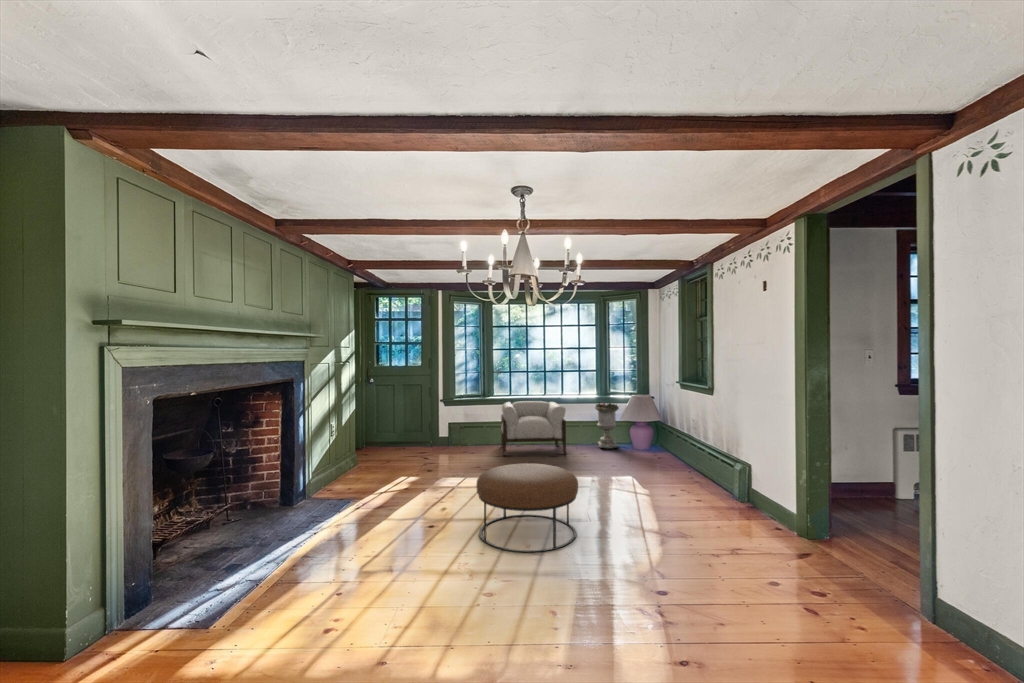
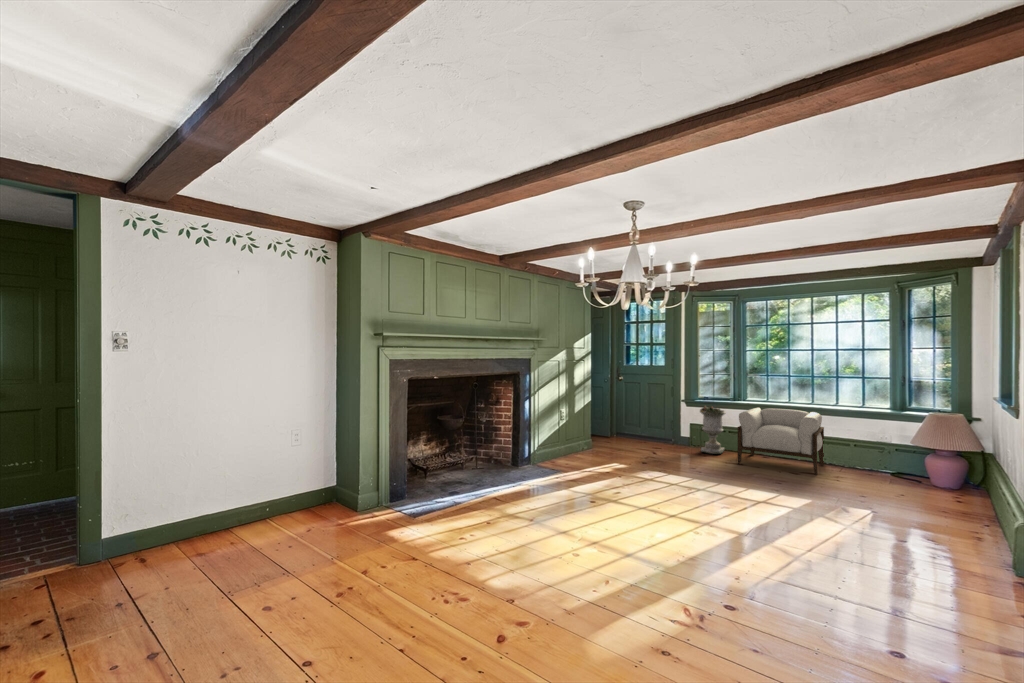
planter: present [595,403,619,449] -> present [700,406,726,454]
ottoman: present [476,463,578,552] -> none [617,461,720,545]

